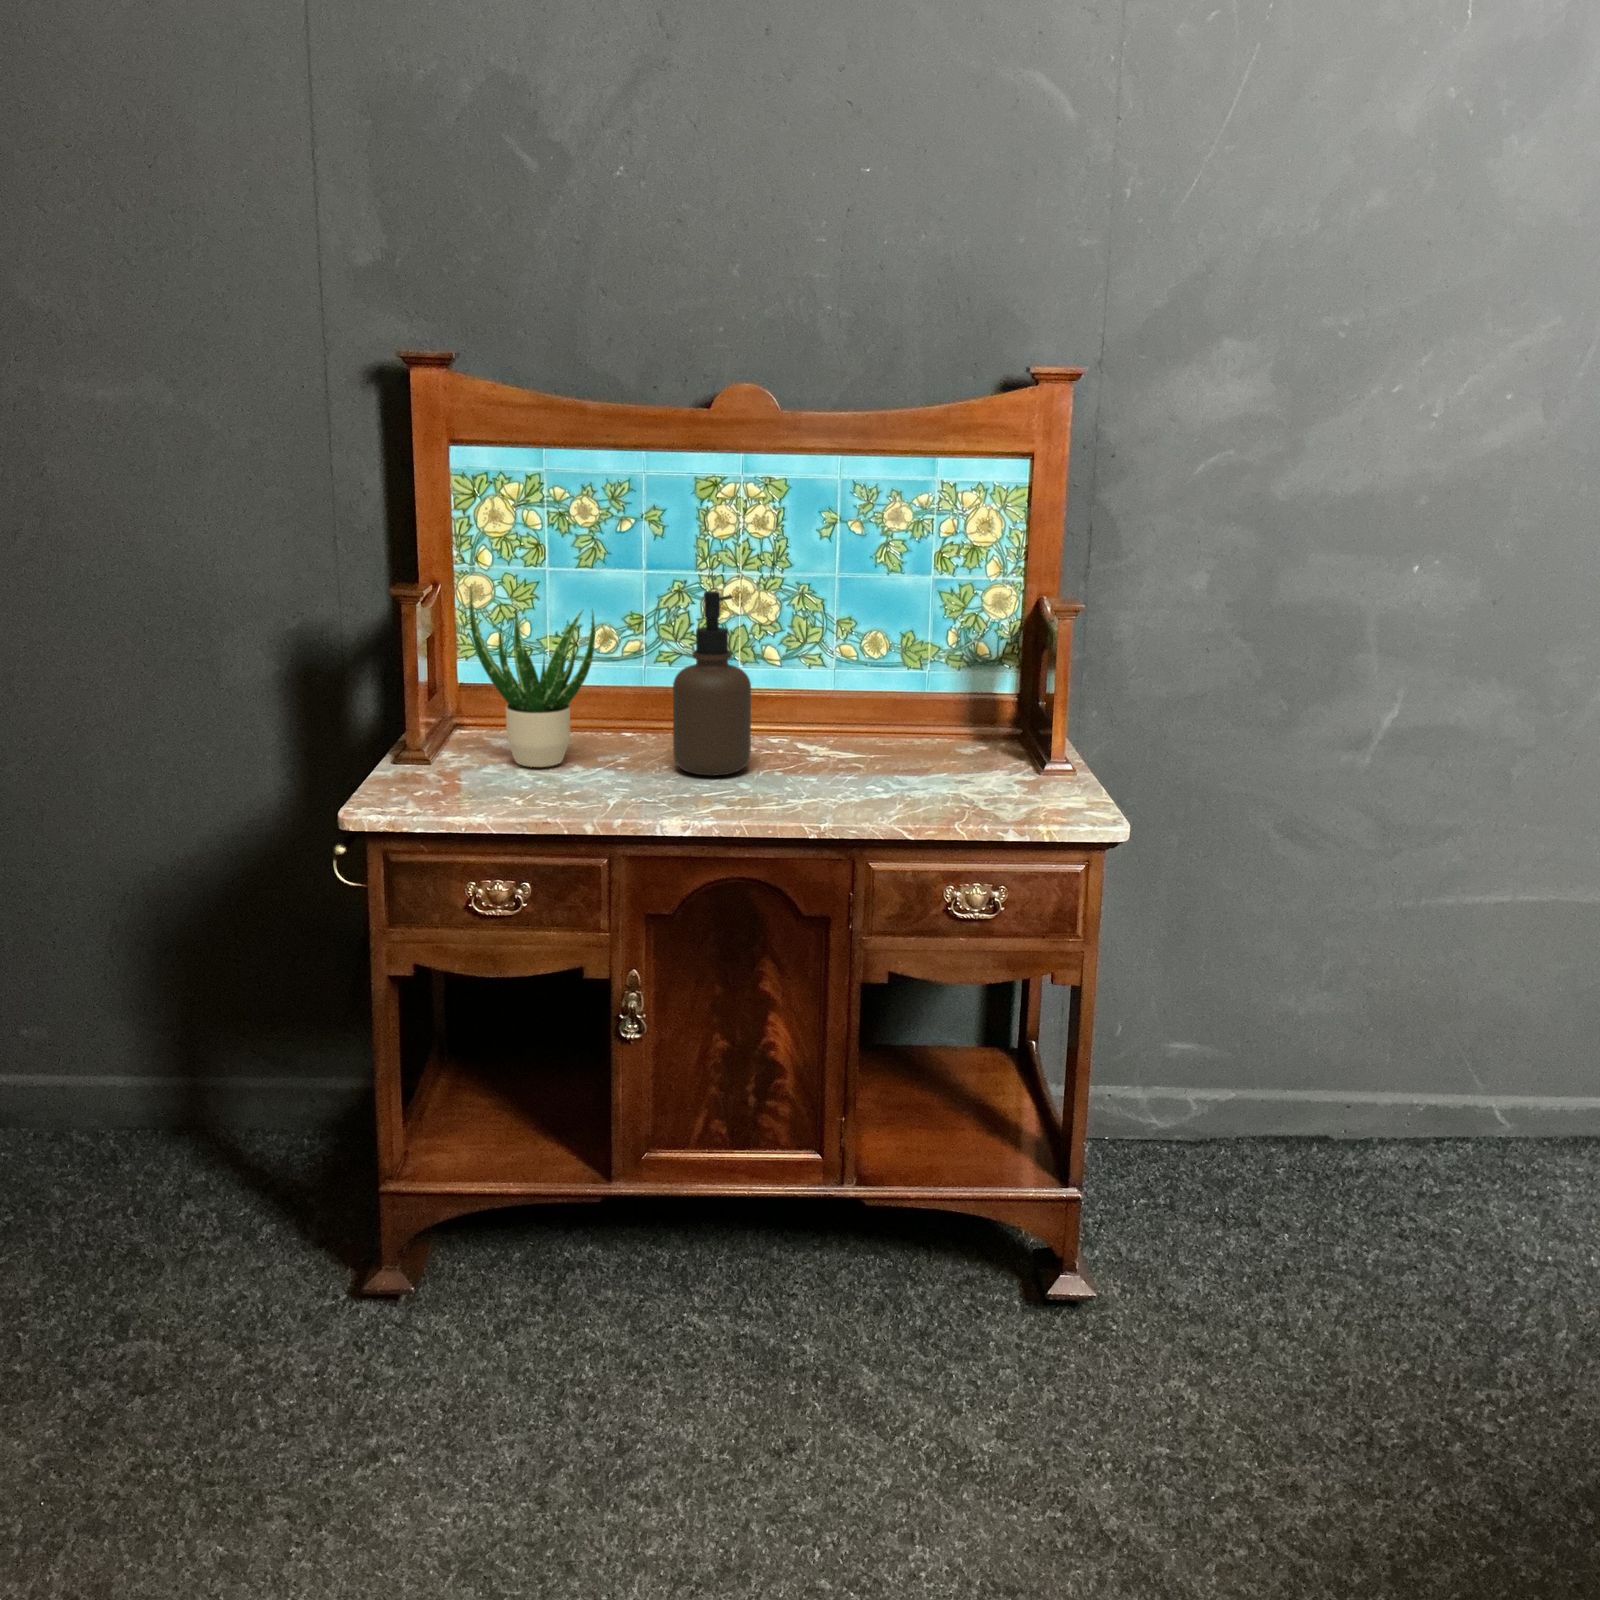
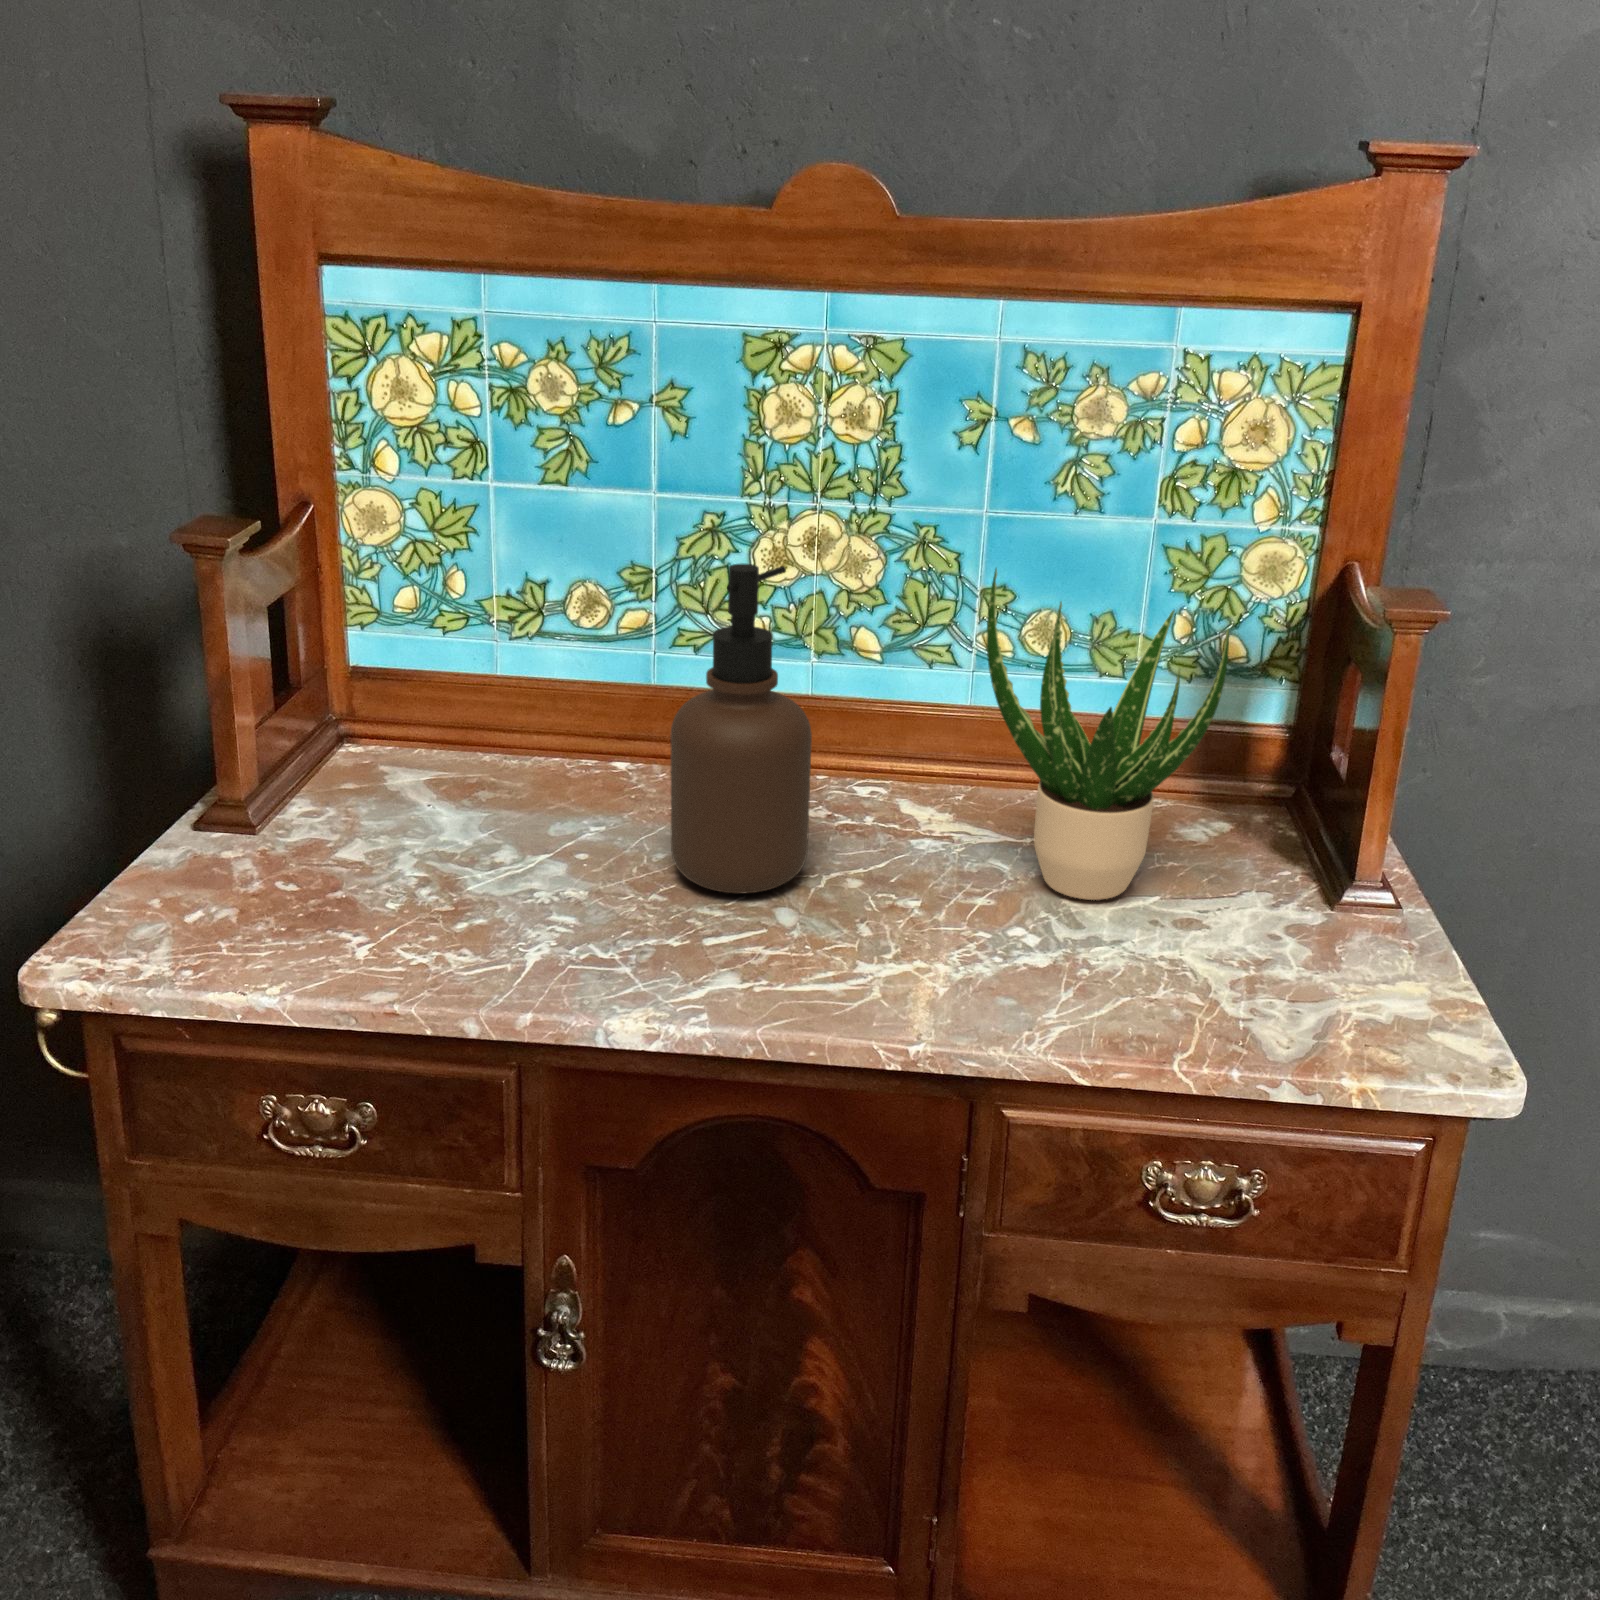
potted plant: present [469,586,595,767] -> present [987,569,1229,900]

